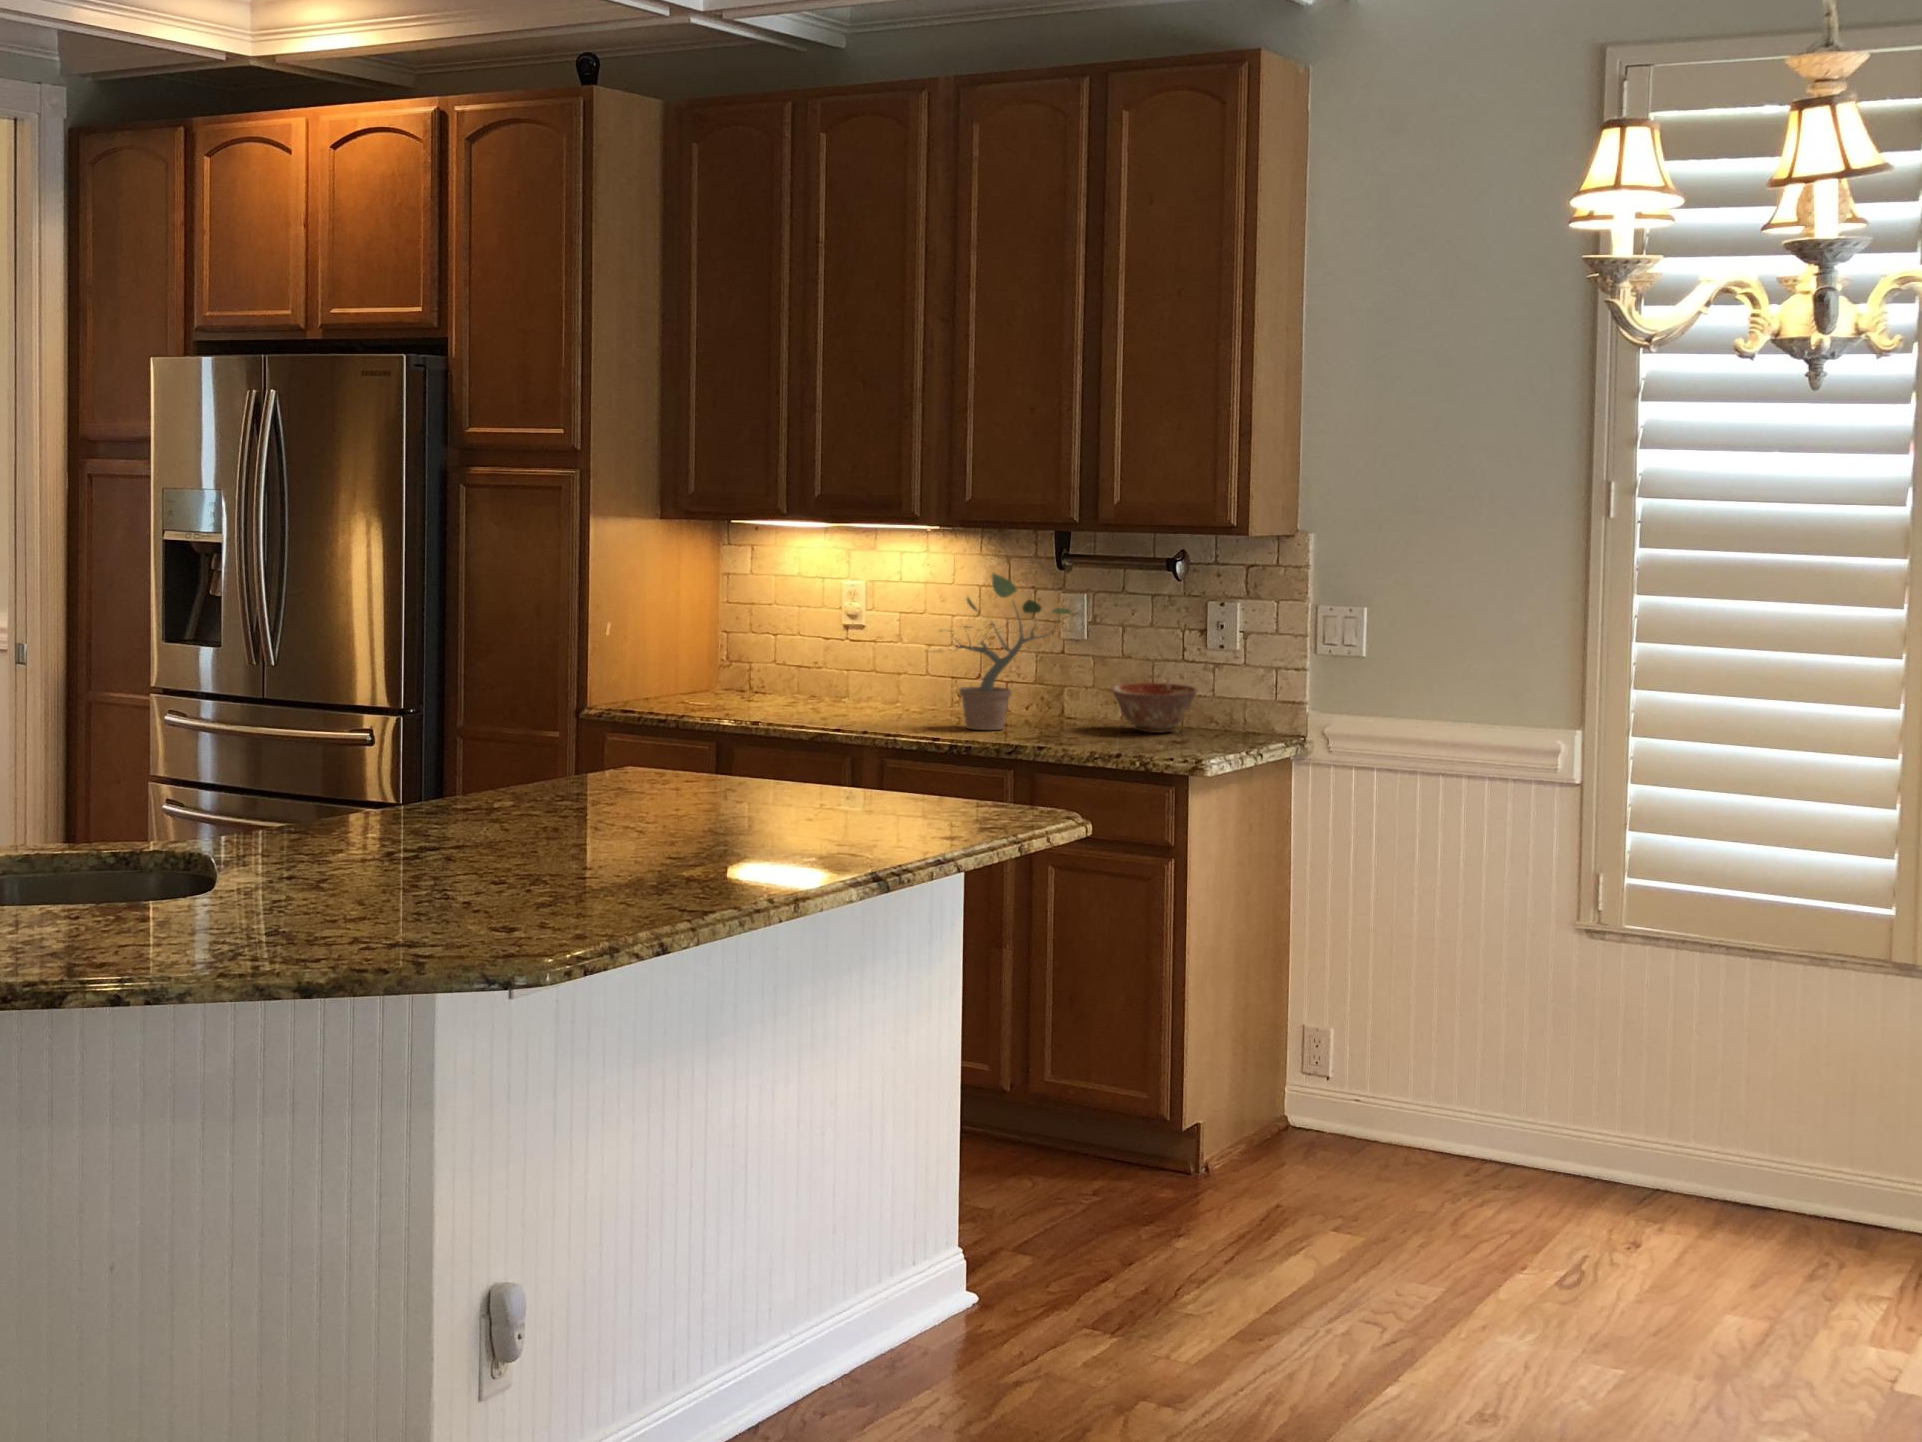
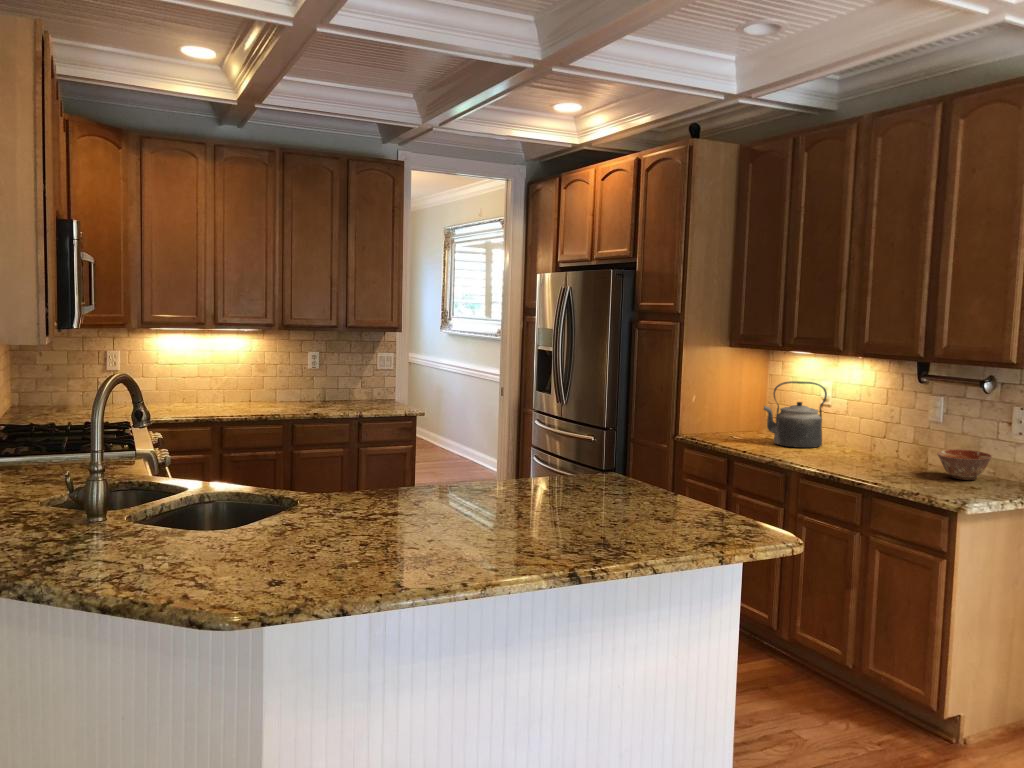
potted plant: present [939,574,1071,730] -> none [828,382,916,469]
kettle: none [757,580,868,708] -> present [764,381,827,448]

